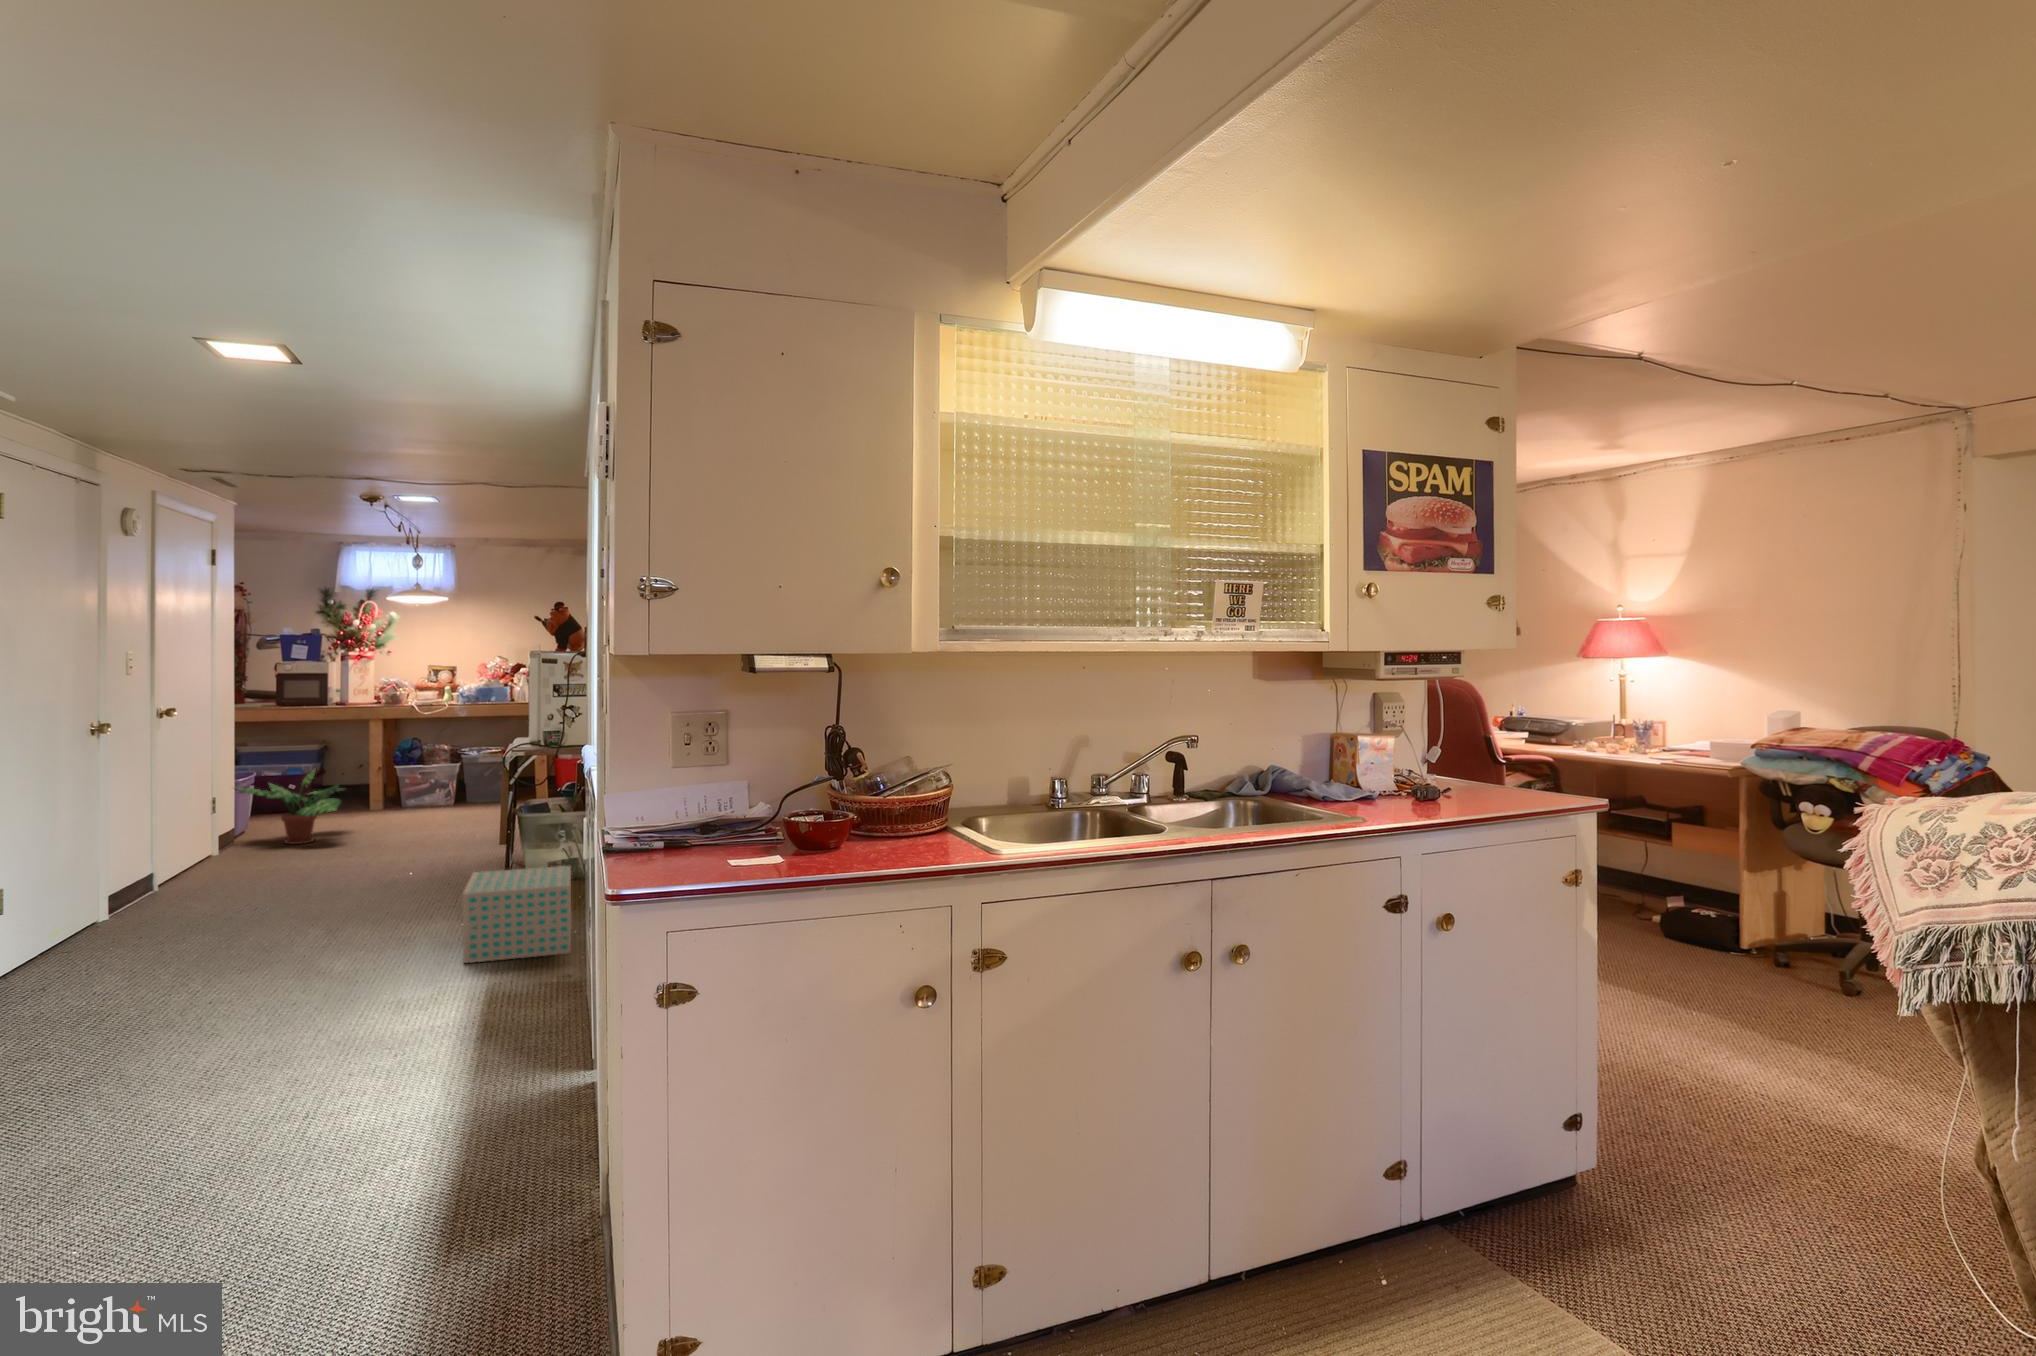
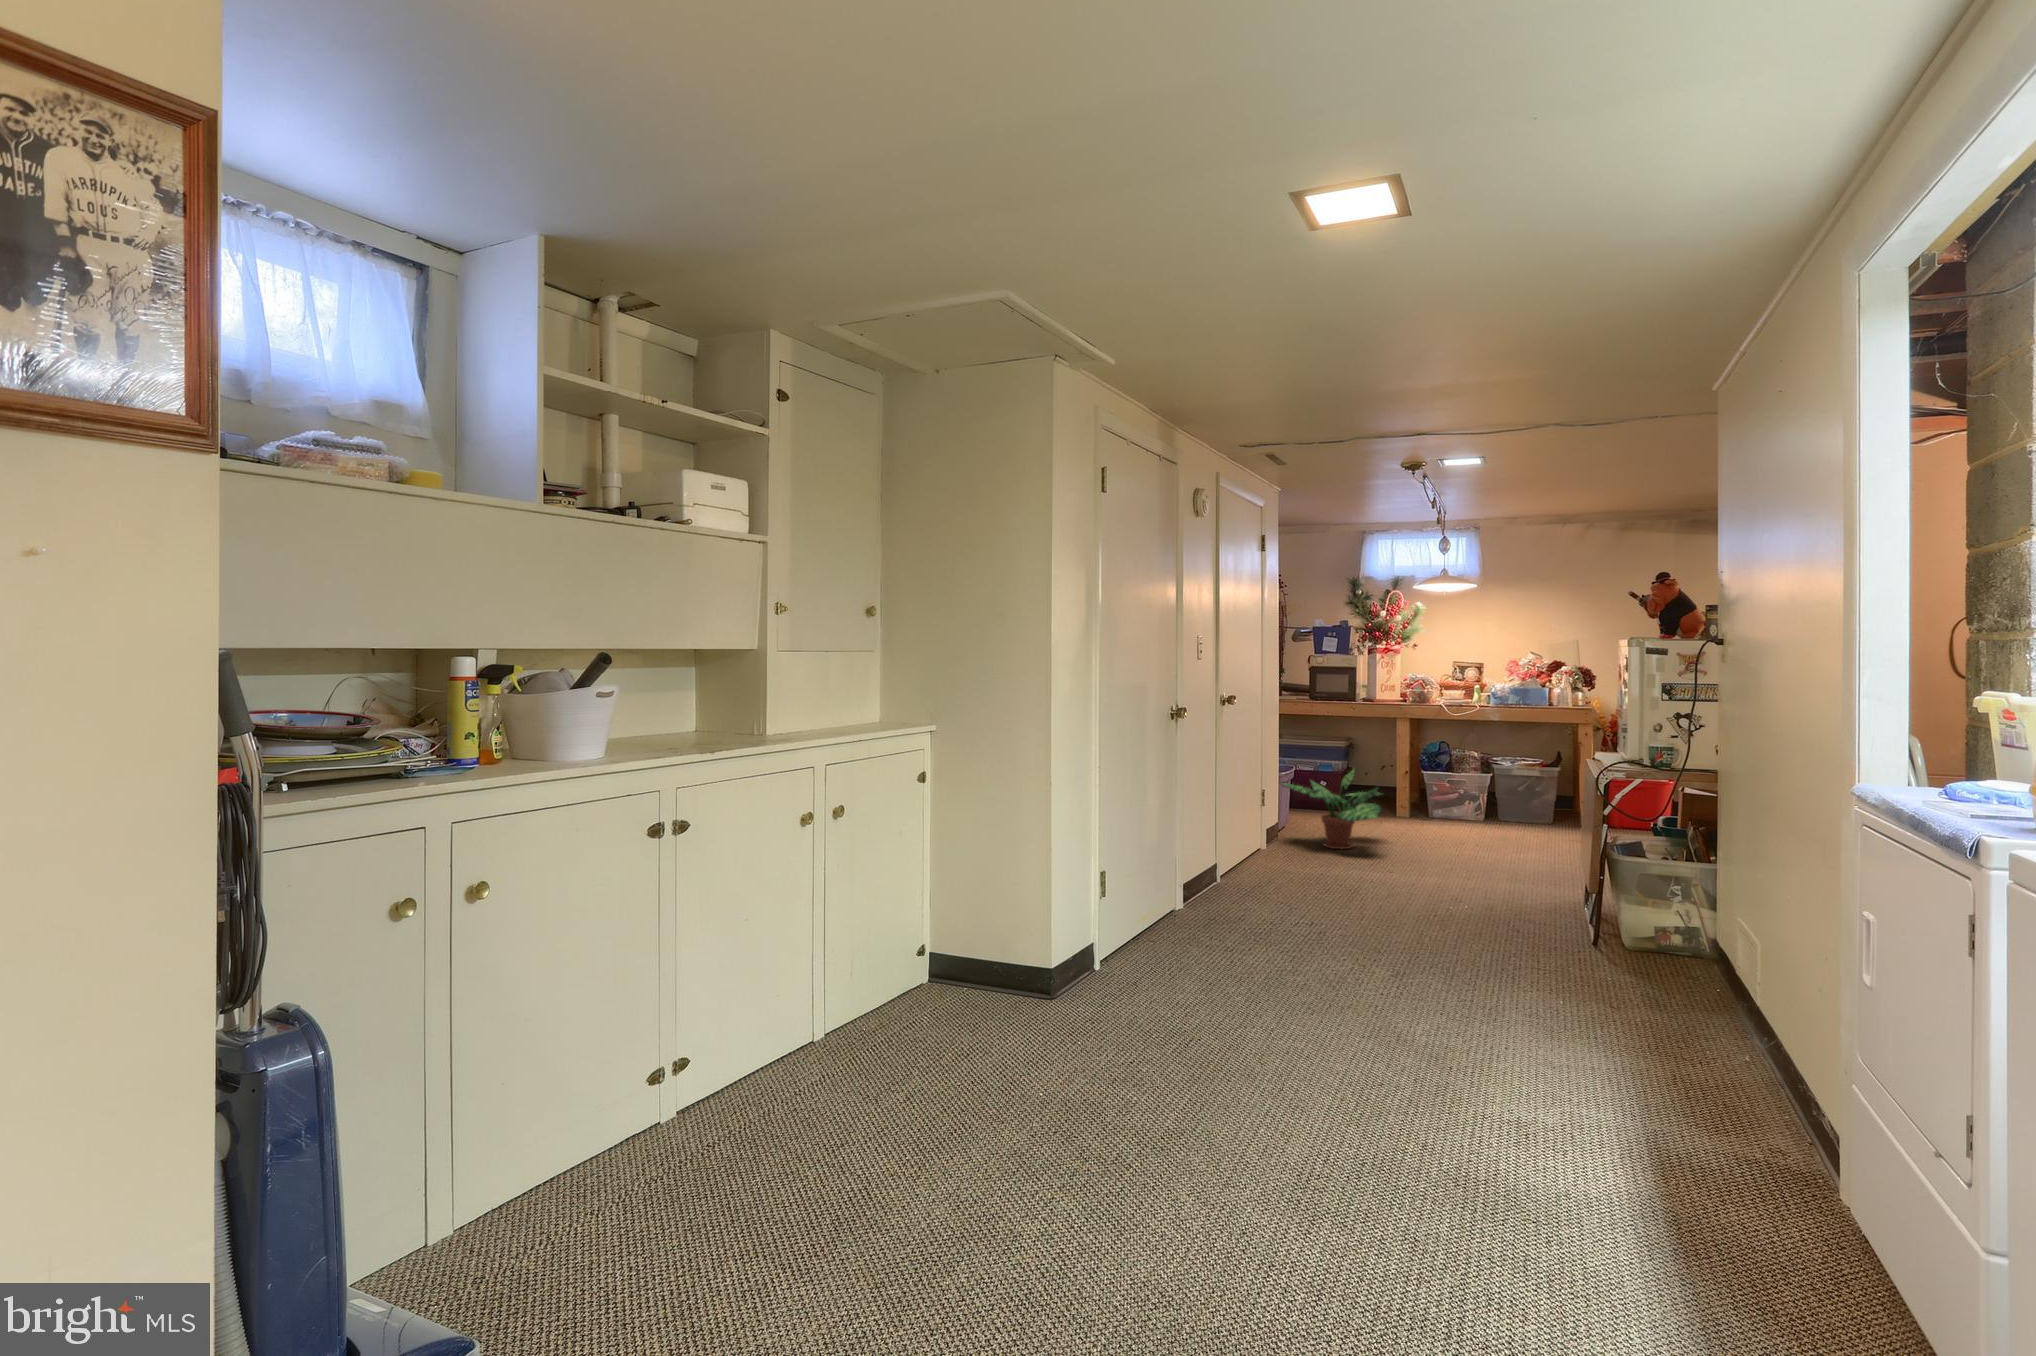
storage box: present [462,866,571,963] -> none [1596,946,1787,1122]

